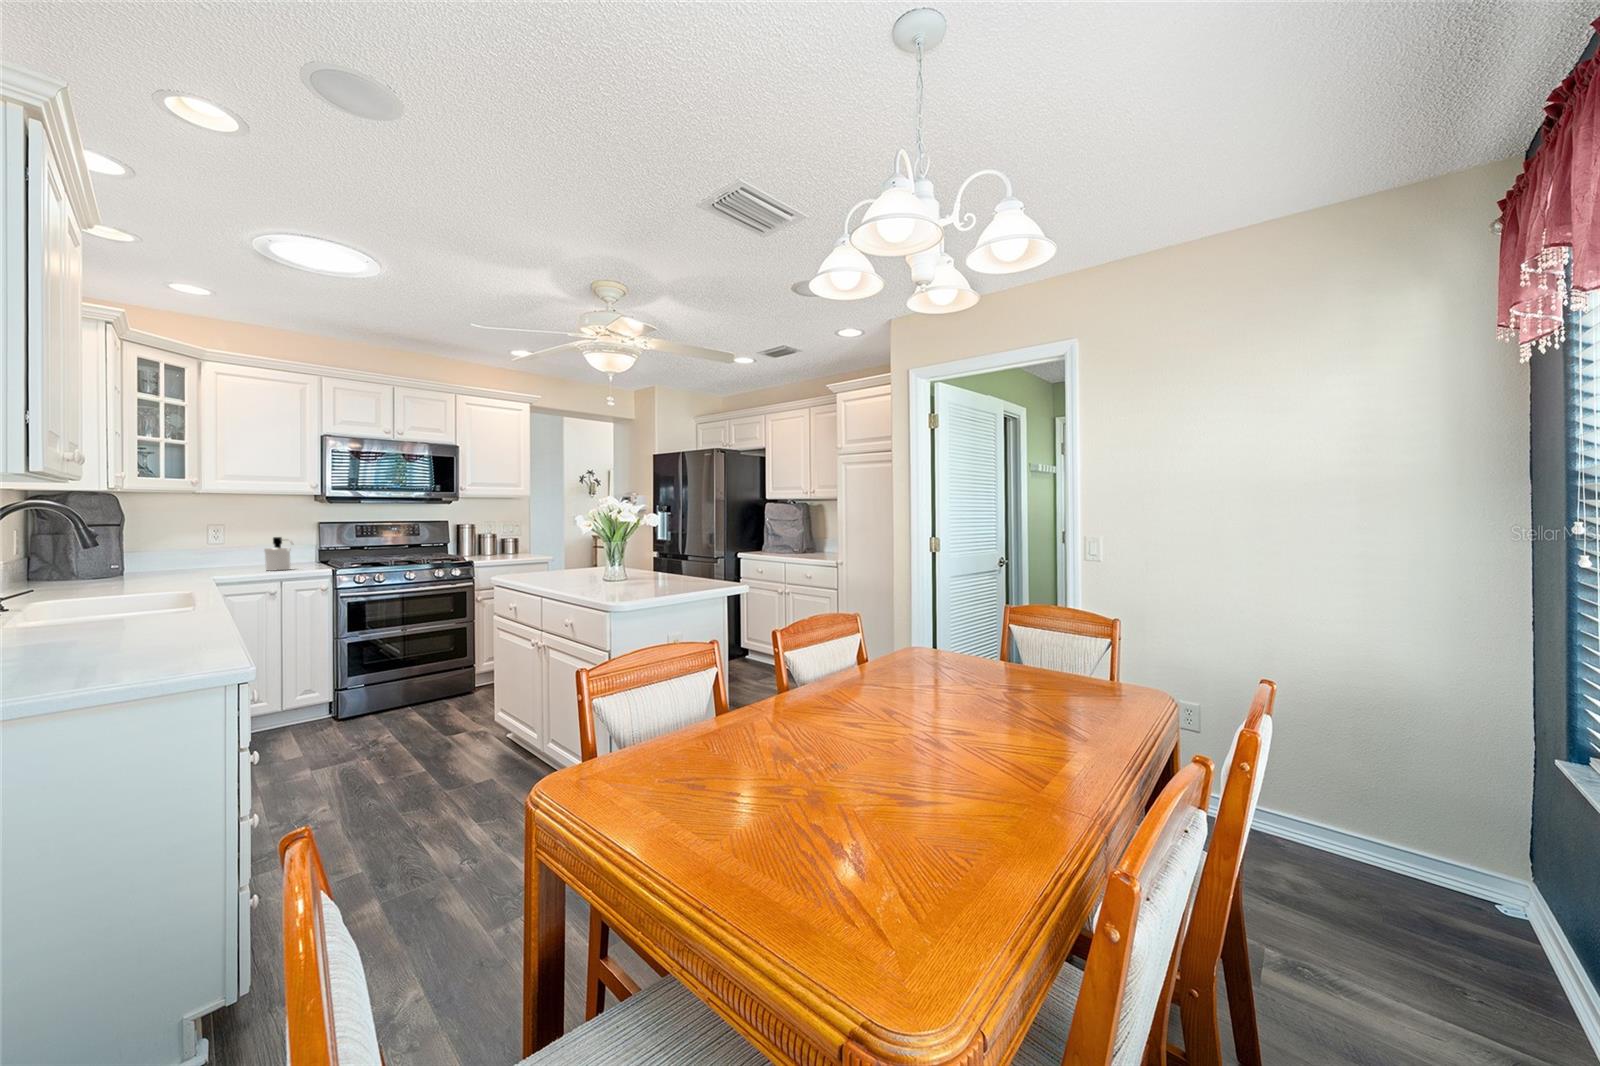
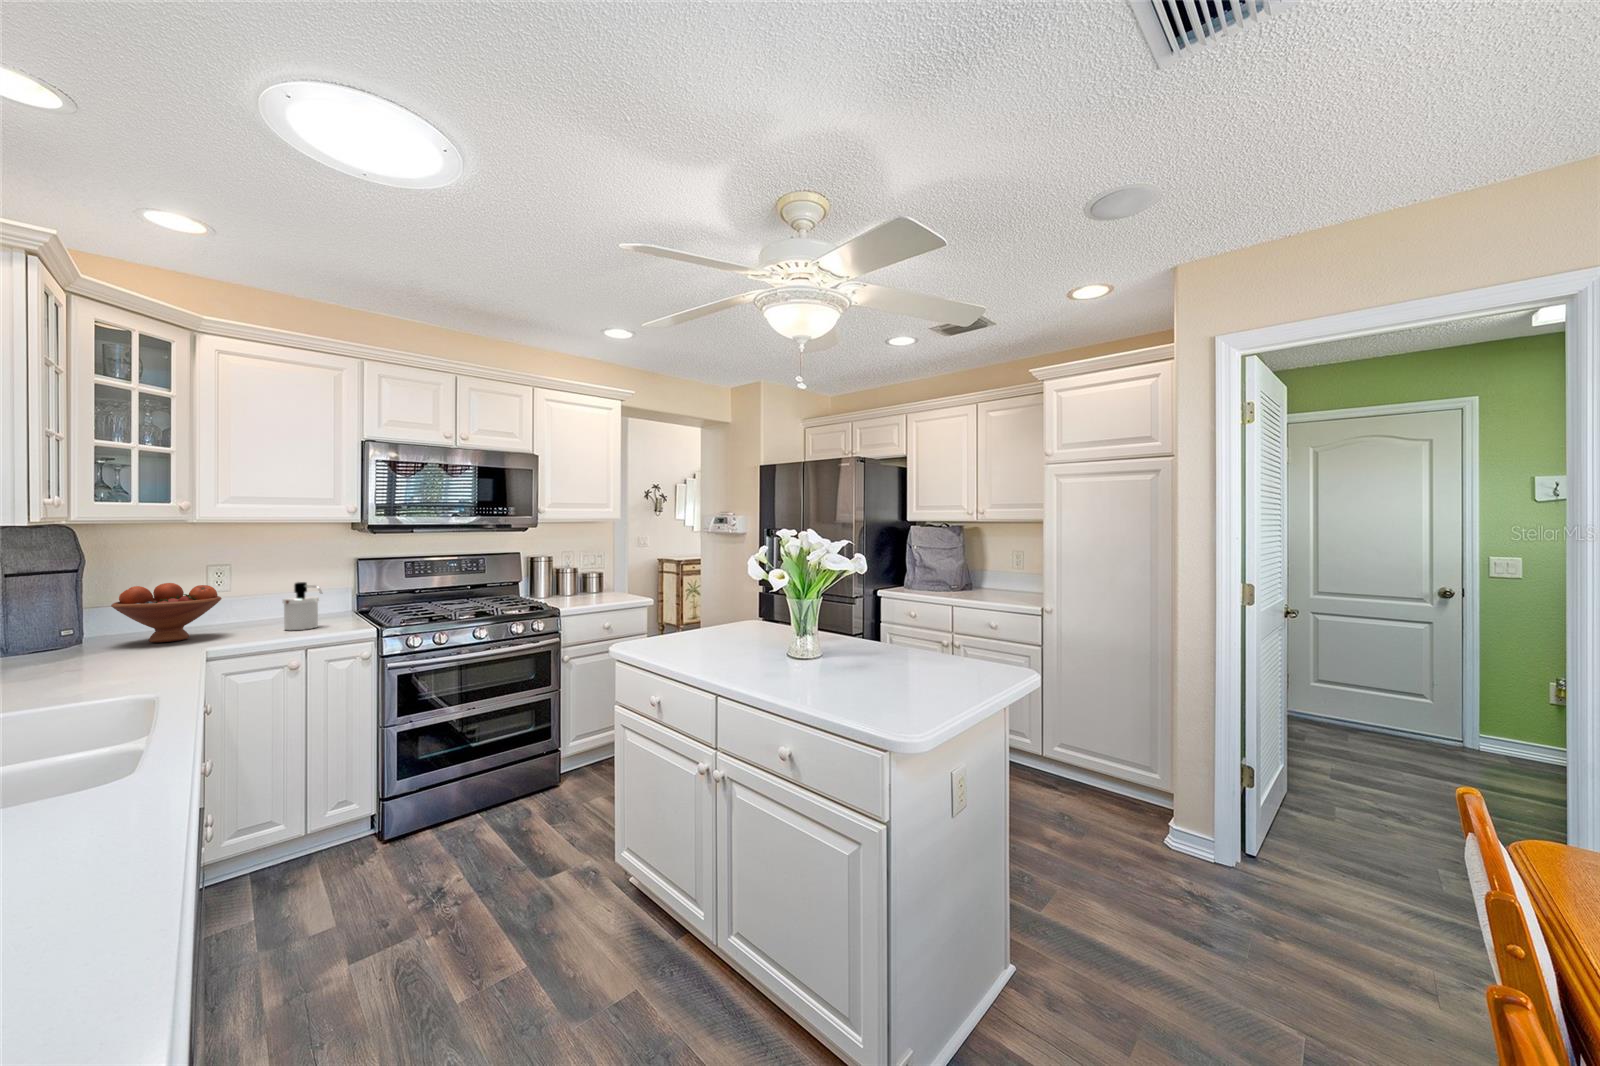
fruit bowl: none [144,535,221,575] -> present [111,583,222,643]

